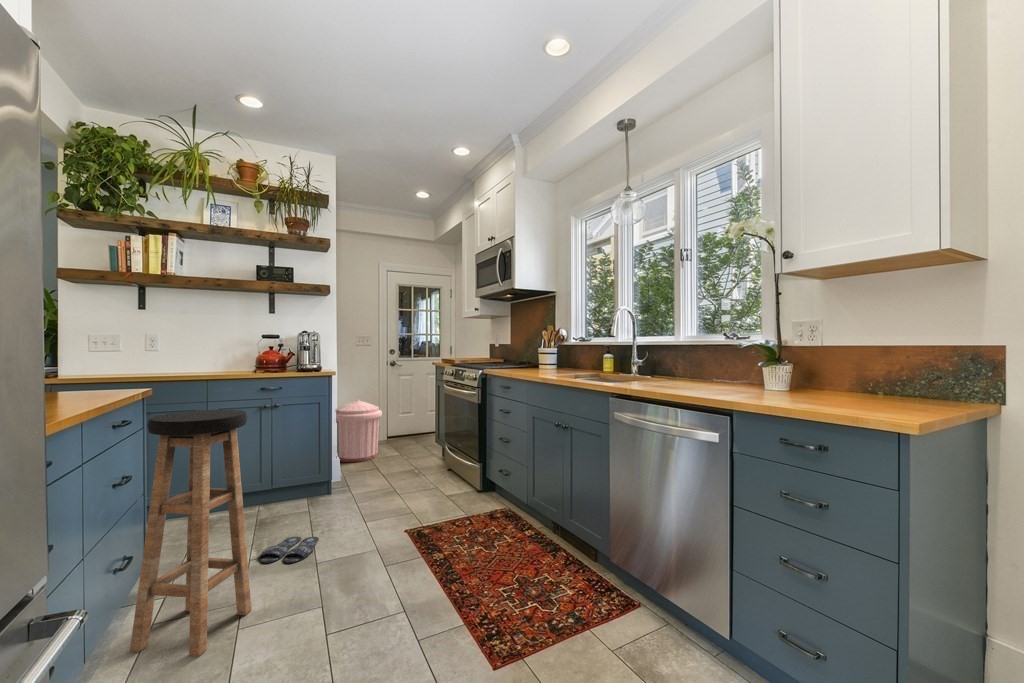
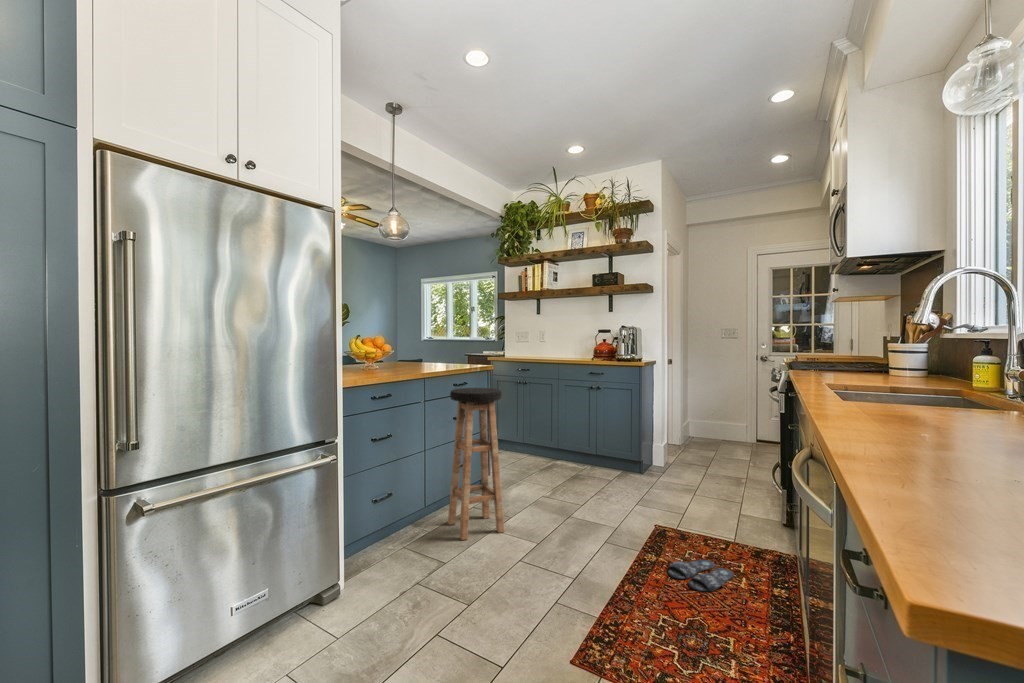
trash can: present [335,399,382,462] -> none [675,398,728,464]
slippers: present [260,537,319,563] -> present [668,559,734,591]

